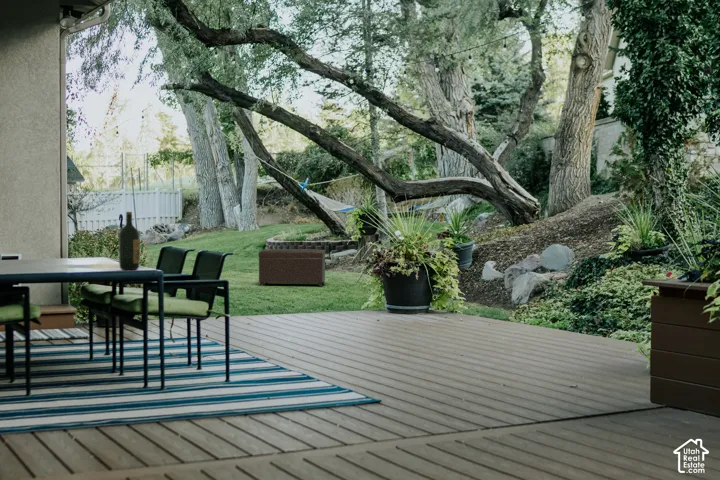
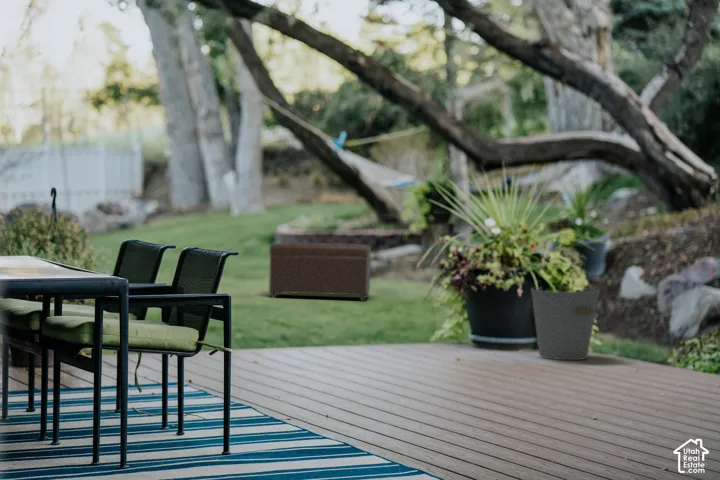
wine bottle: present [119,212,140,270] -> none [56,181,89,275]
bucket: none [424,273,468,320] -> present [531,287,599,360]

